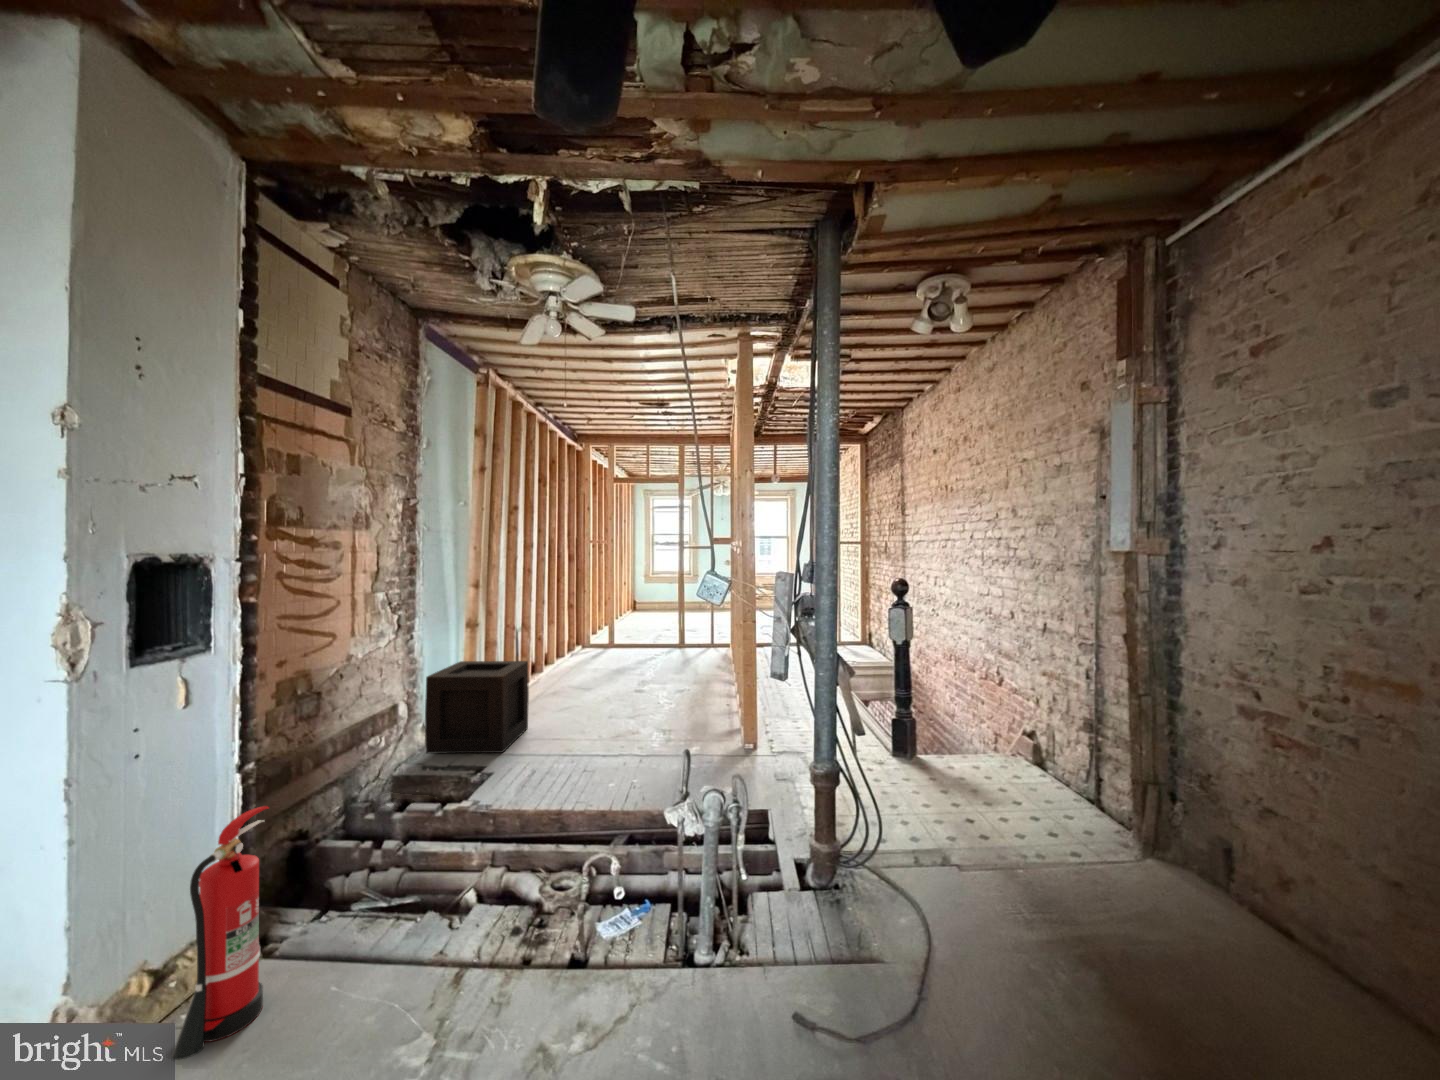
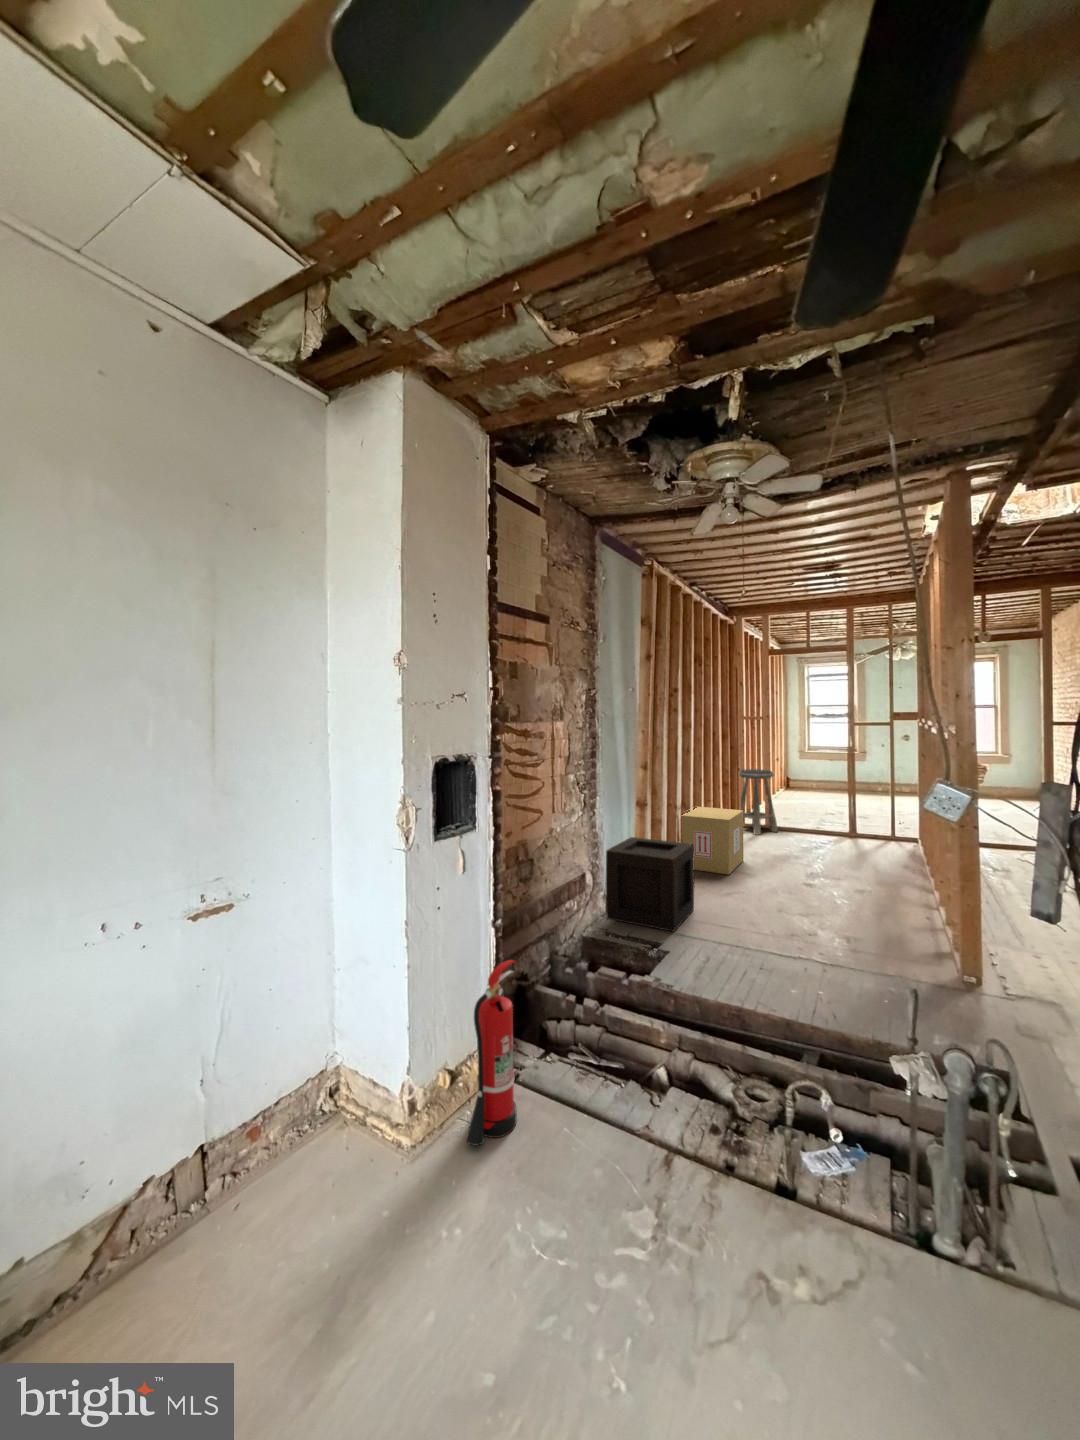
stool: none [582,591,622,653] -> present [739,769,778,835]
cardboard box: none [518,628,585,692] -> present [681,807,743,875]

